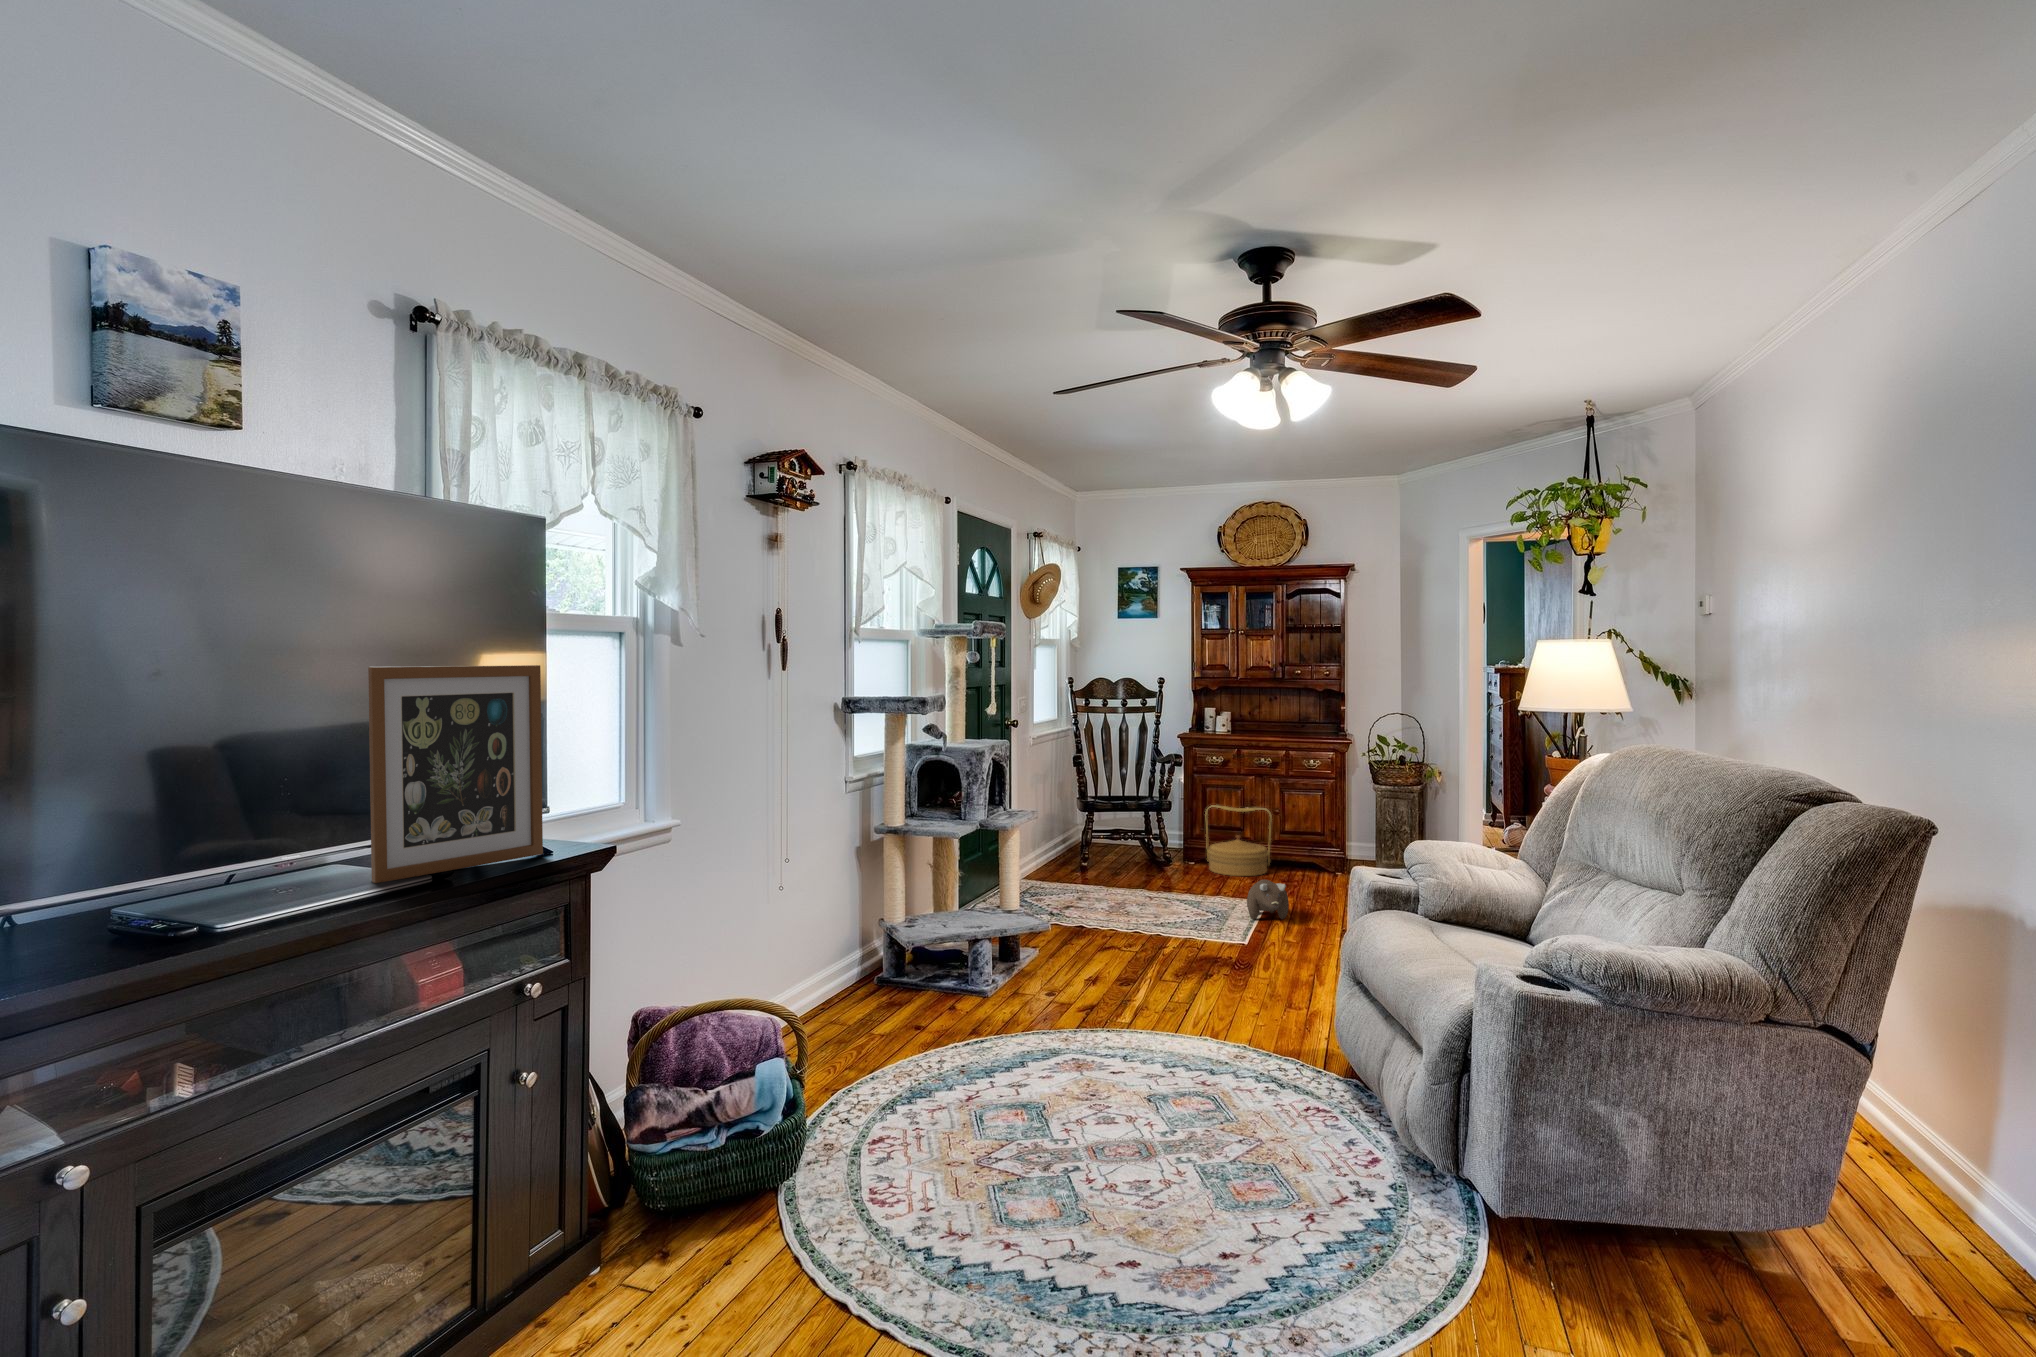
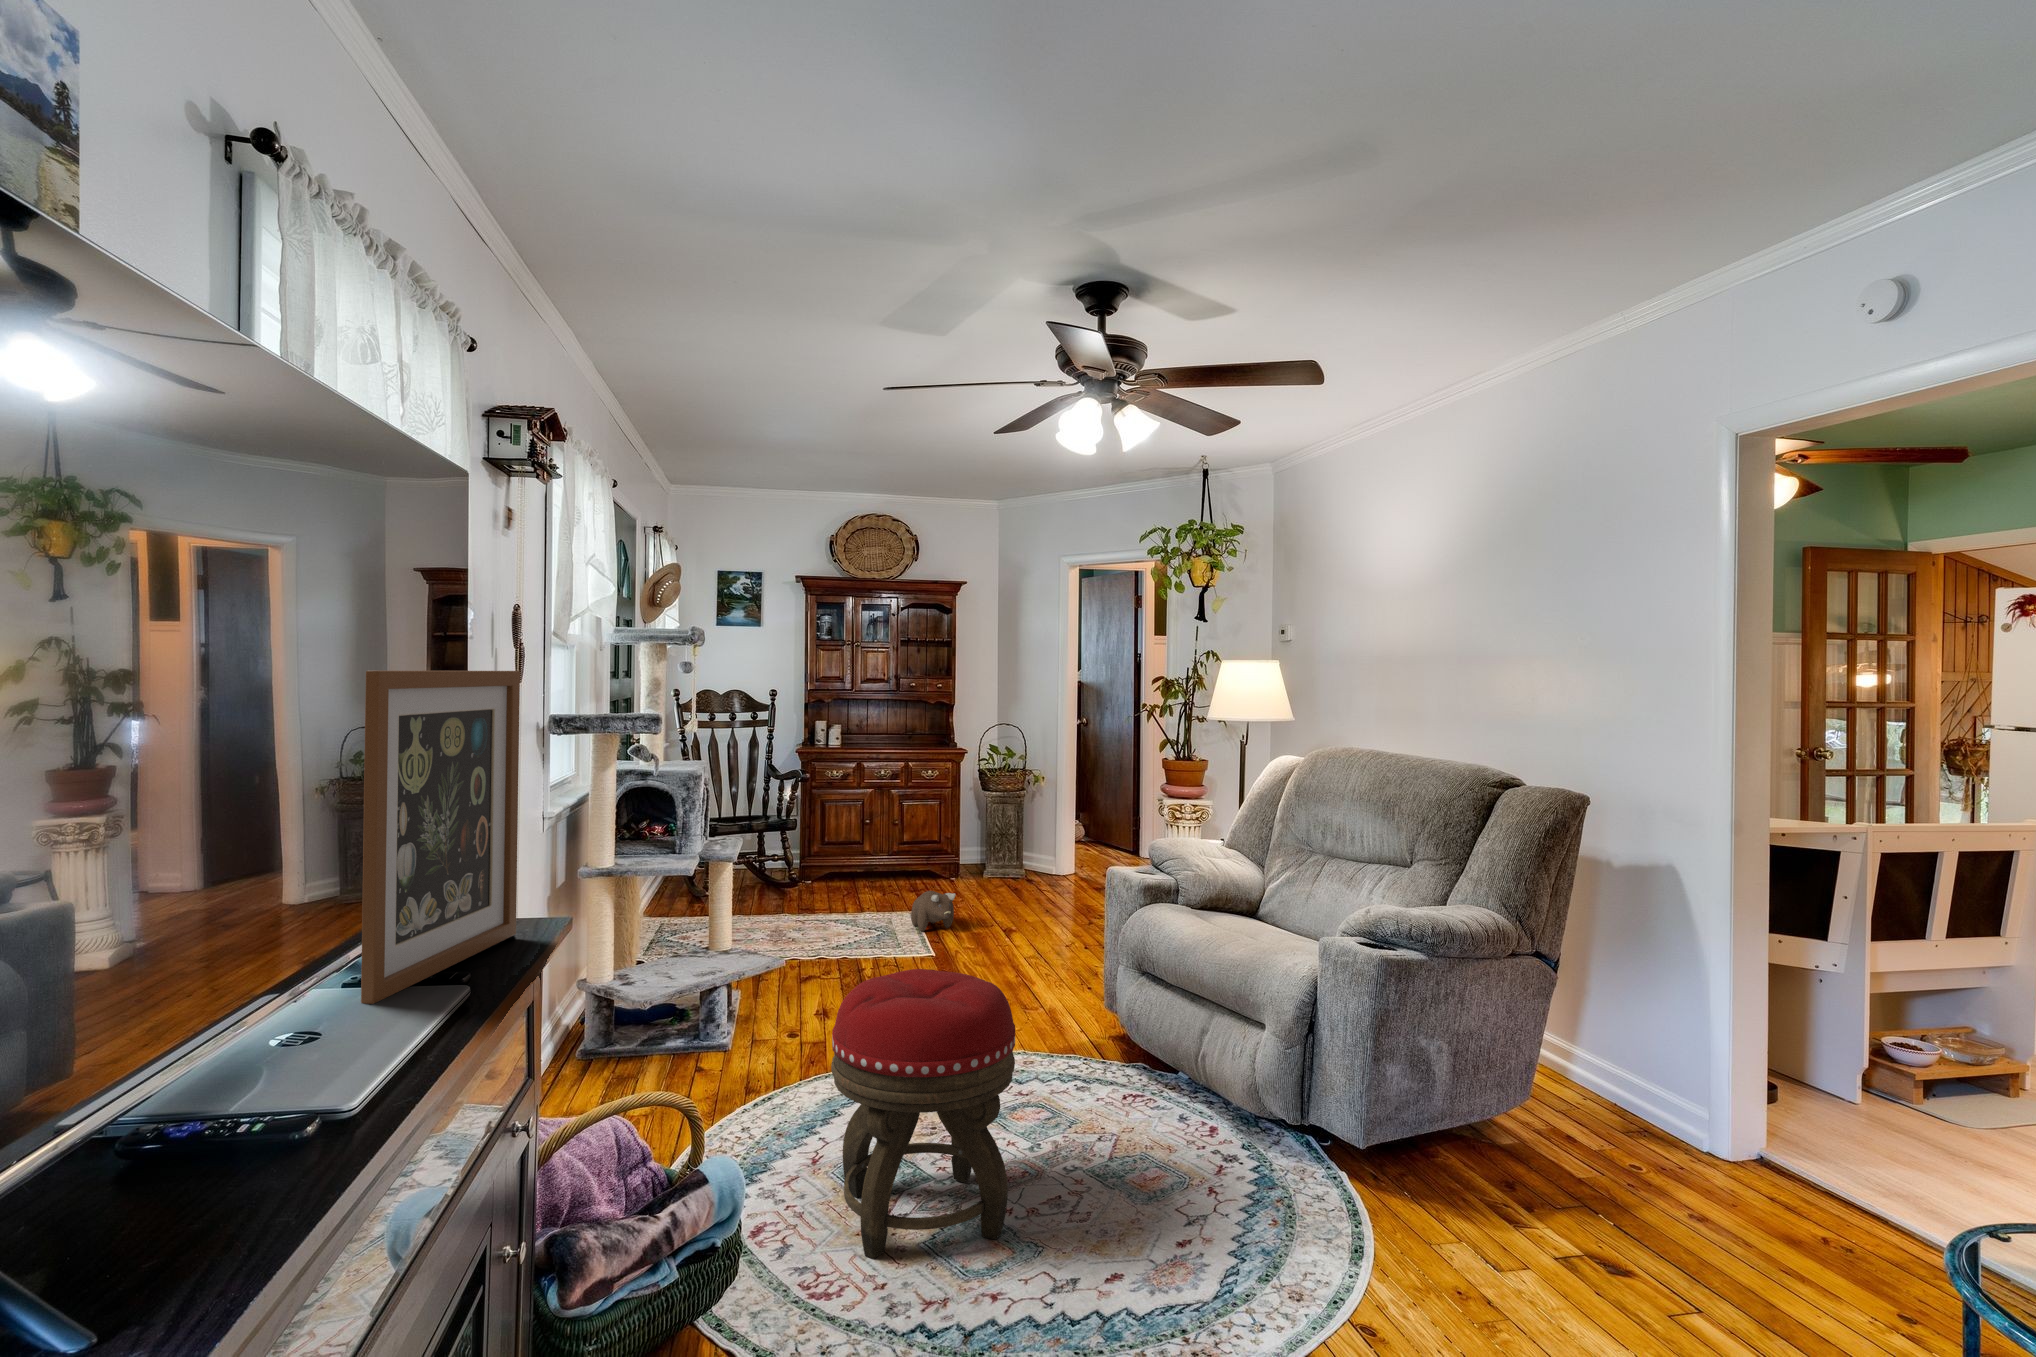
woven basket: present [1205,805,1272,876] -> none [831,820,898,891]
footstool: none [930,937,1099,1199] -> present [831,969,1015,1259]

